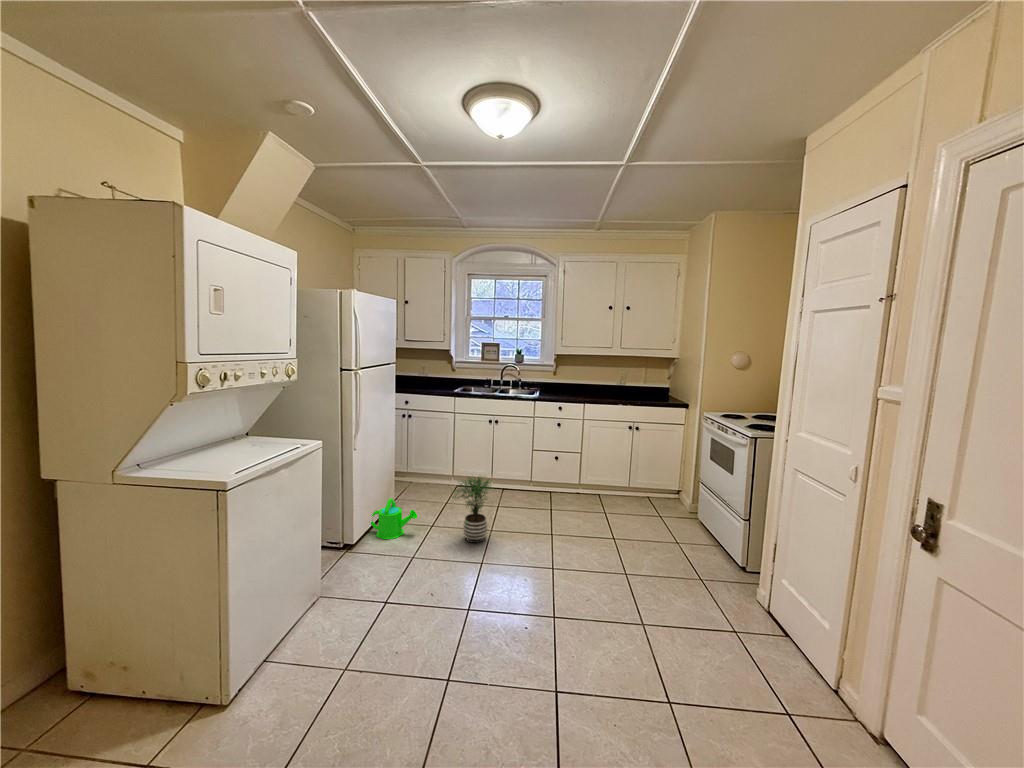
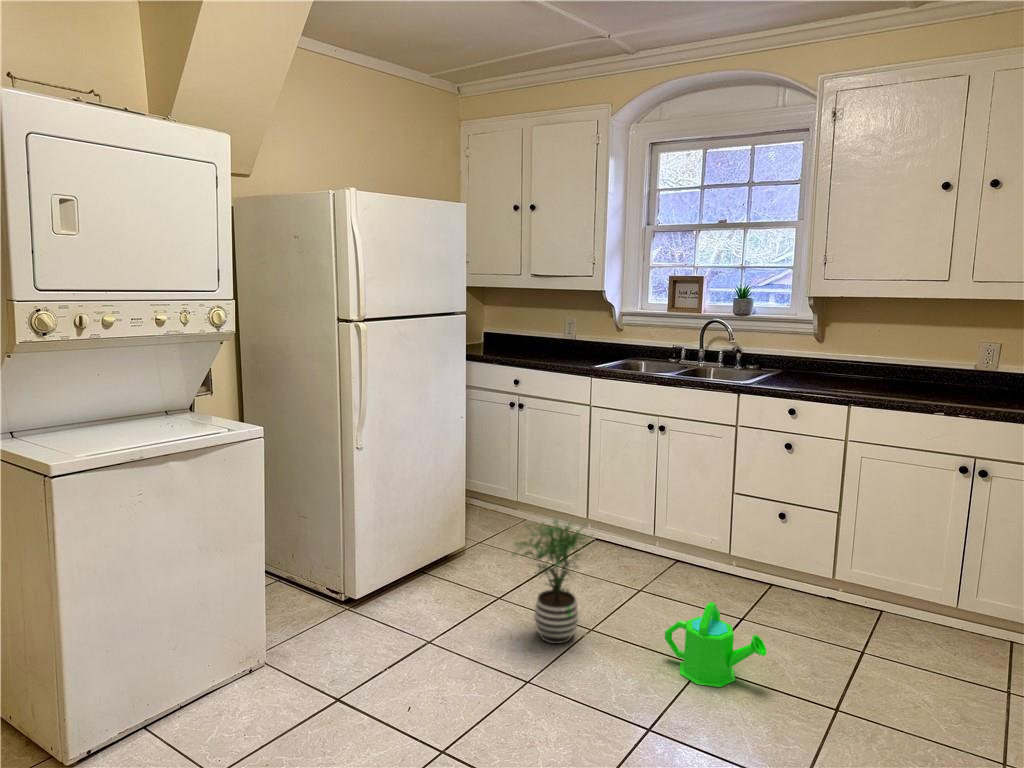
watering can: present [371,498,417,539] -> present [665,602,766,687]

